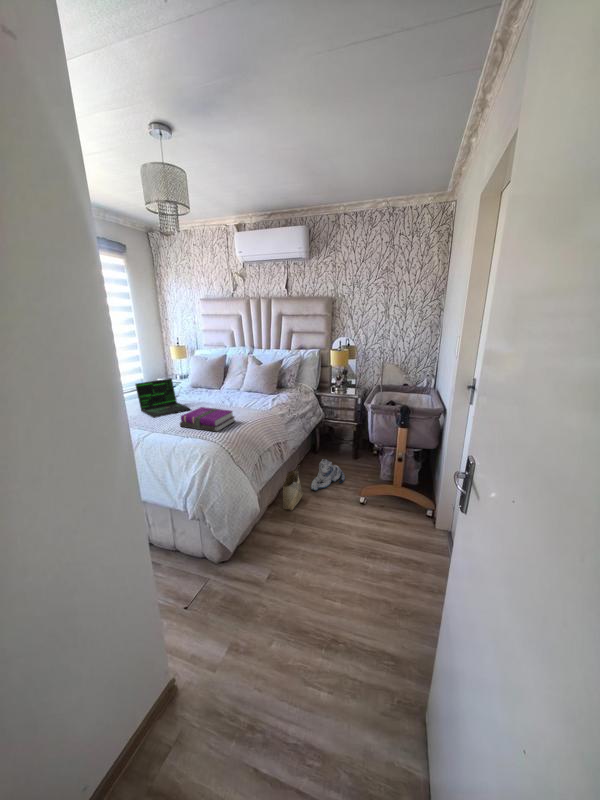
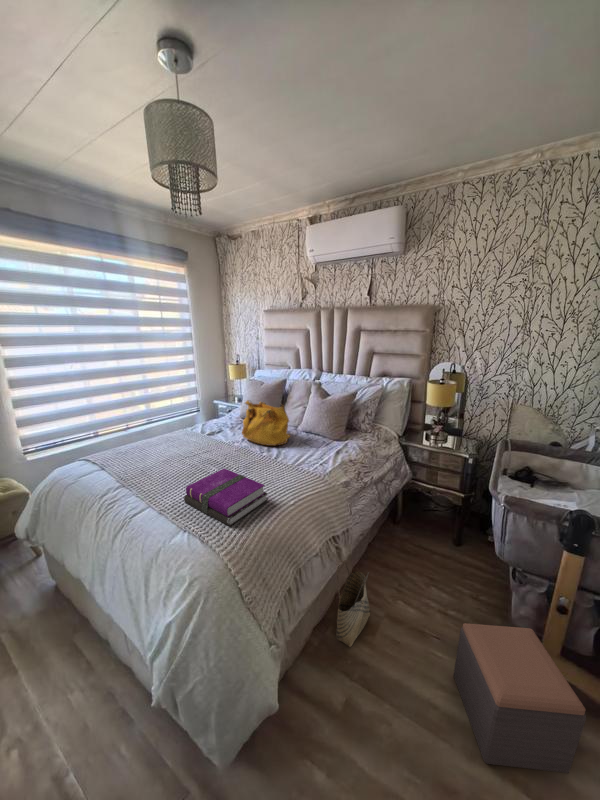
handbag: none [200,368,238,399] -> present [242,400,290,446]
laptop: present [135,378,190,418] -> none [153,415,218,476]
plush toy: present [311,459,345,490] -> none [385,556,442,607]
footstool: none [350,473,404,535] -> present [453,623,586,773]

